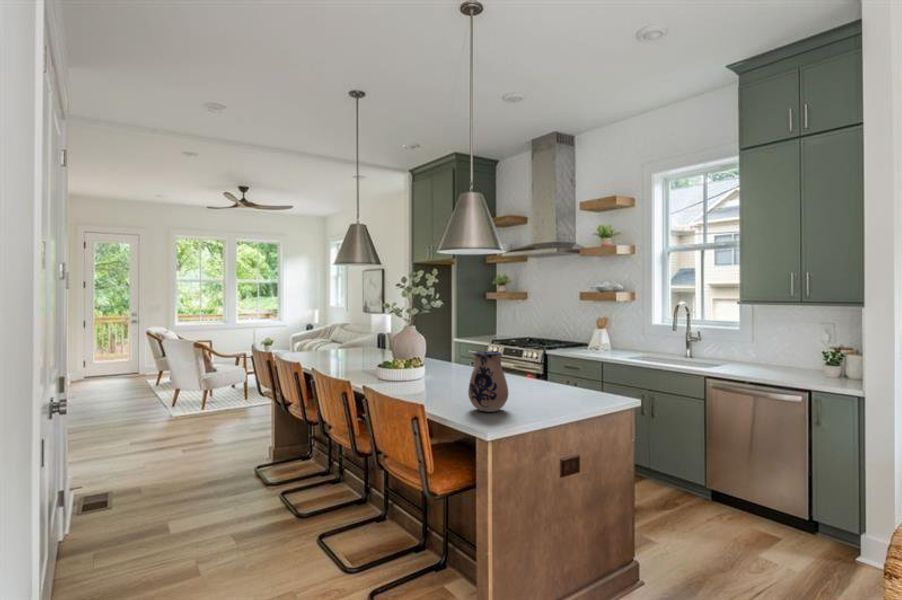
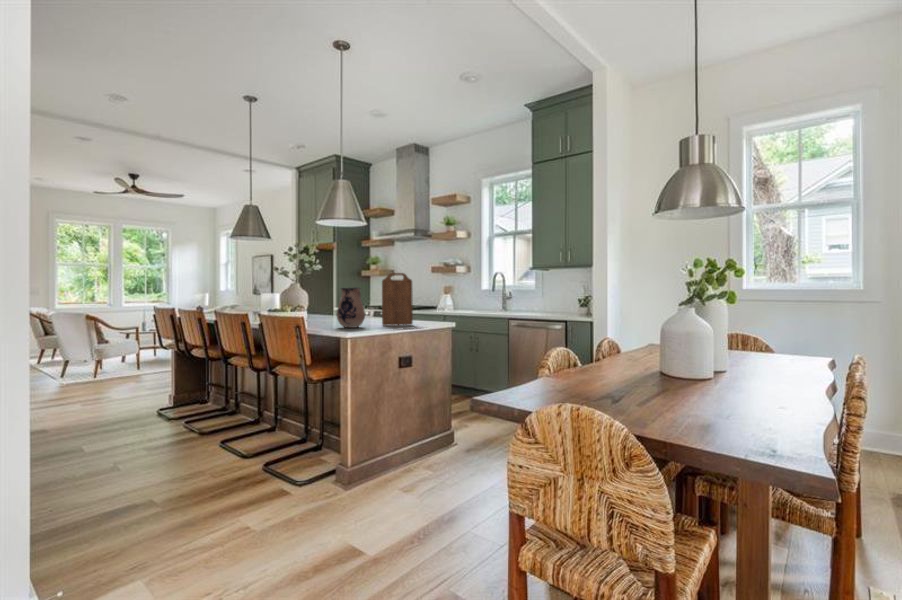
cutting board: none [531,328,576,405] -> present [382,273,413,326]

